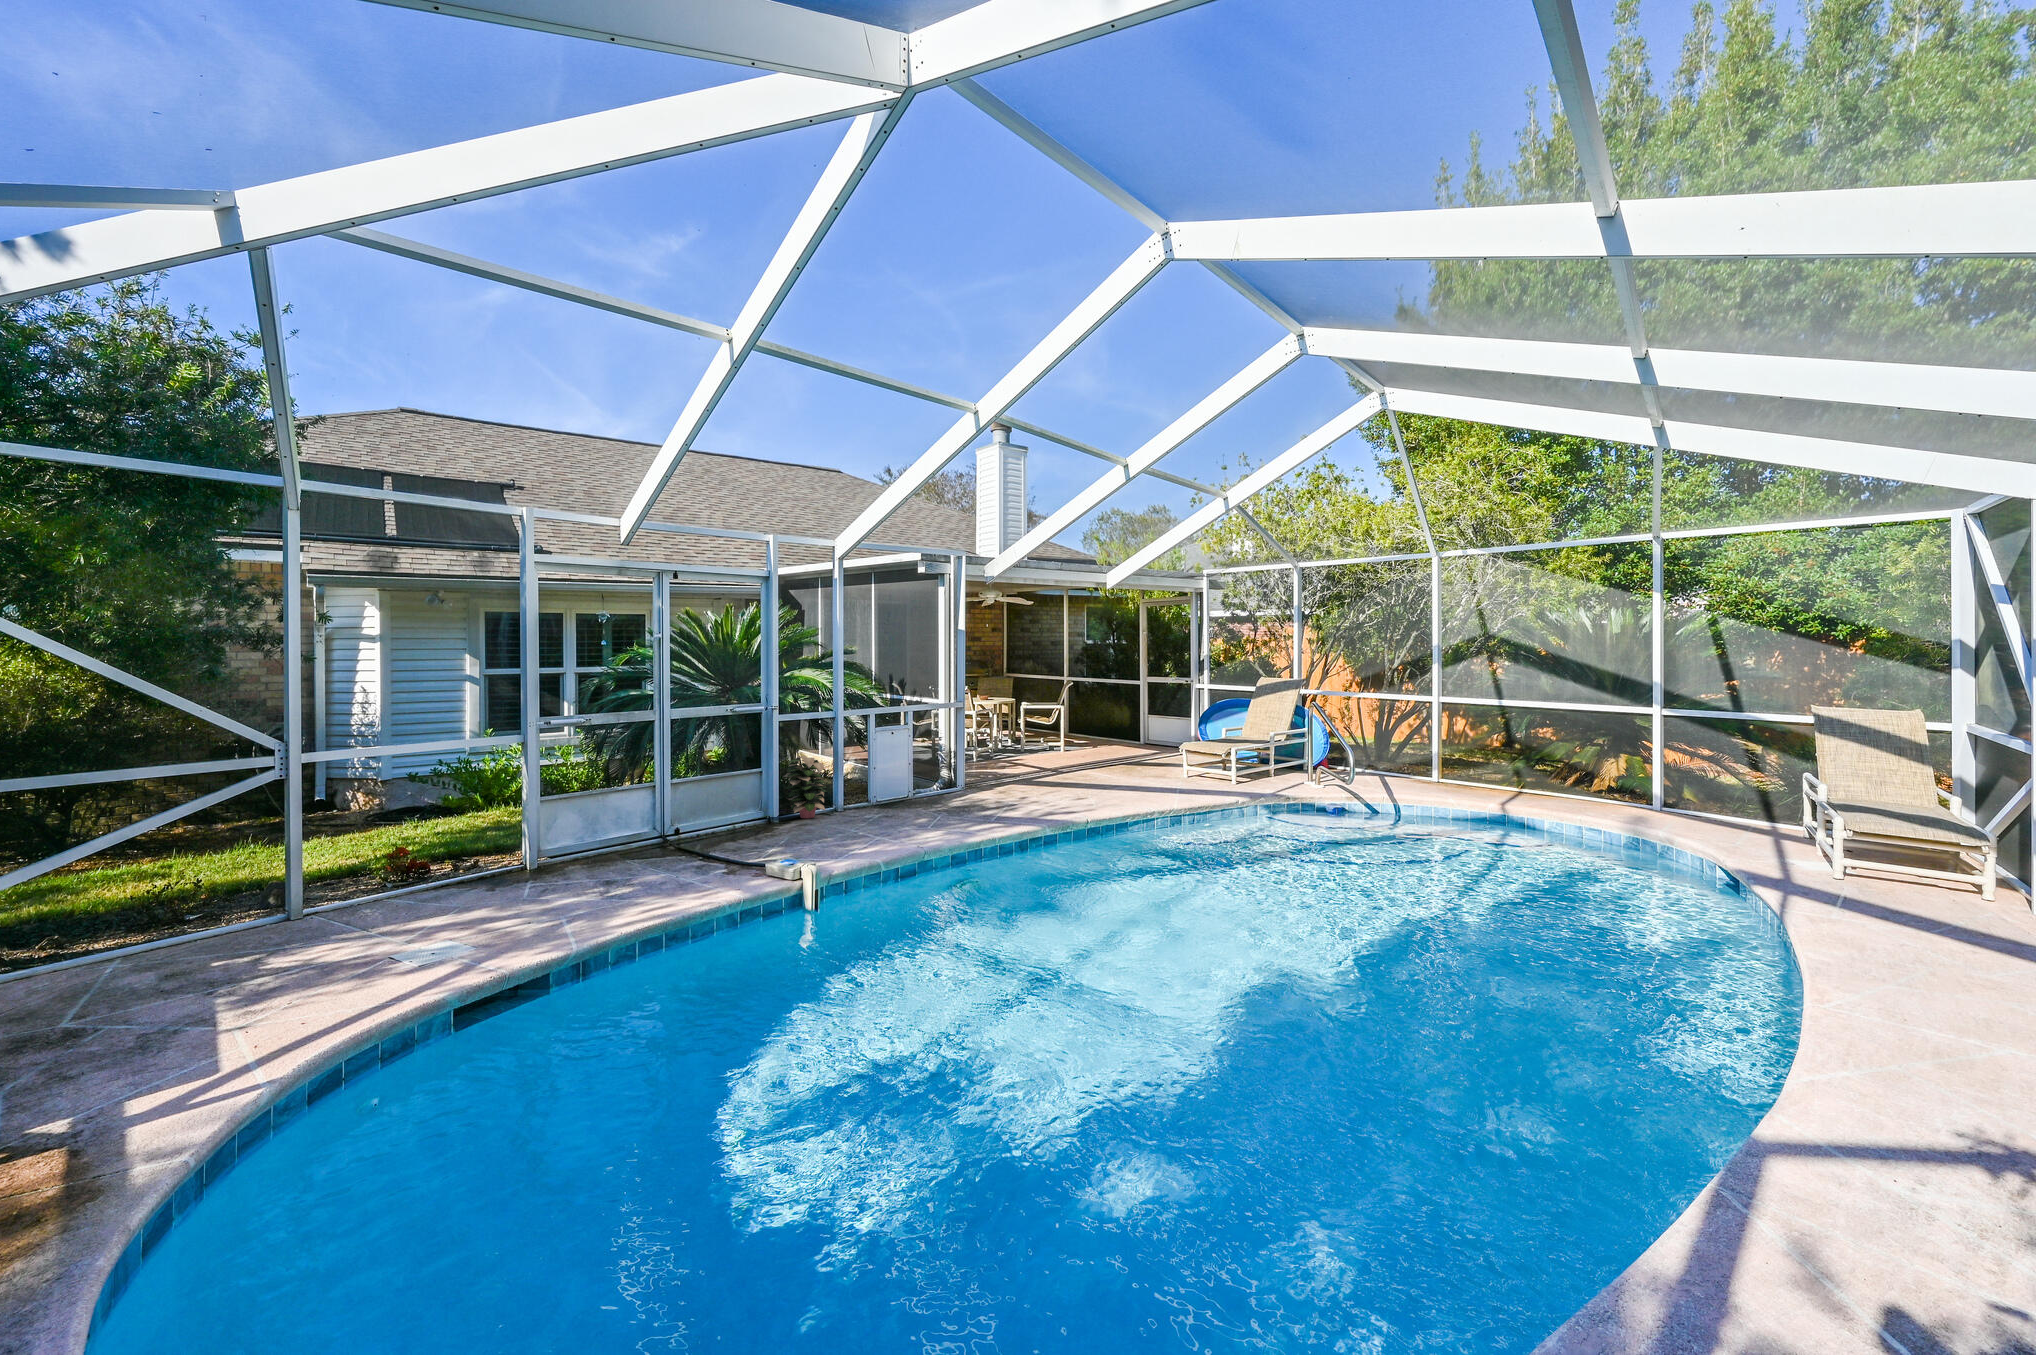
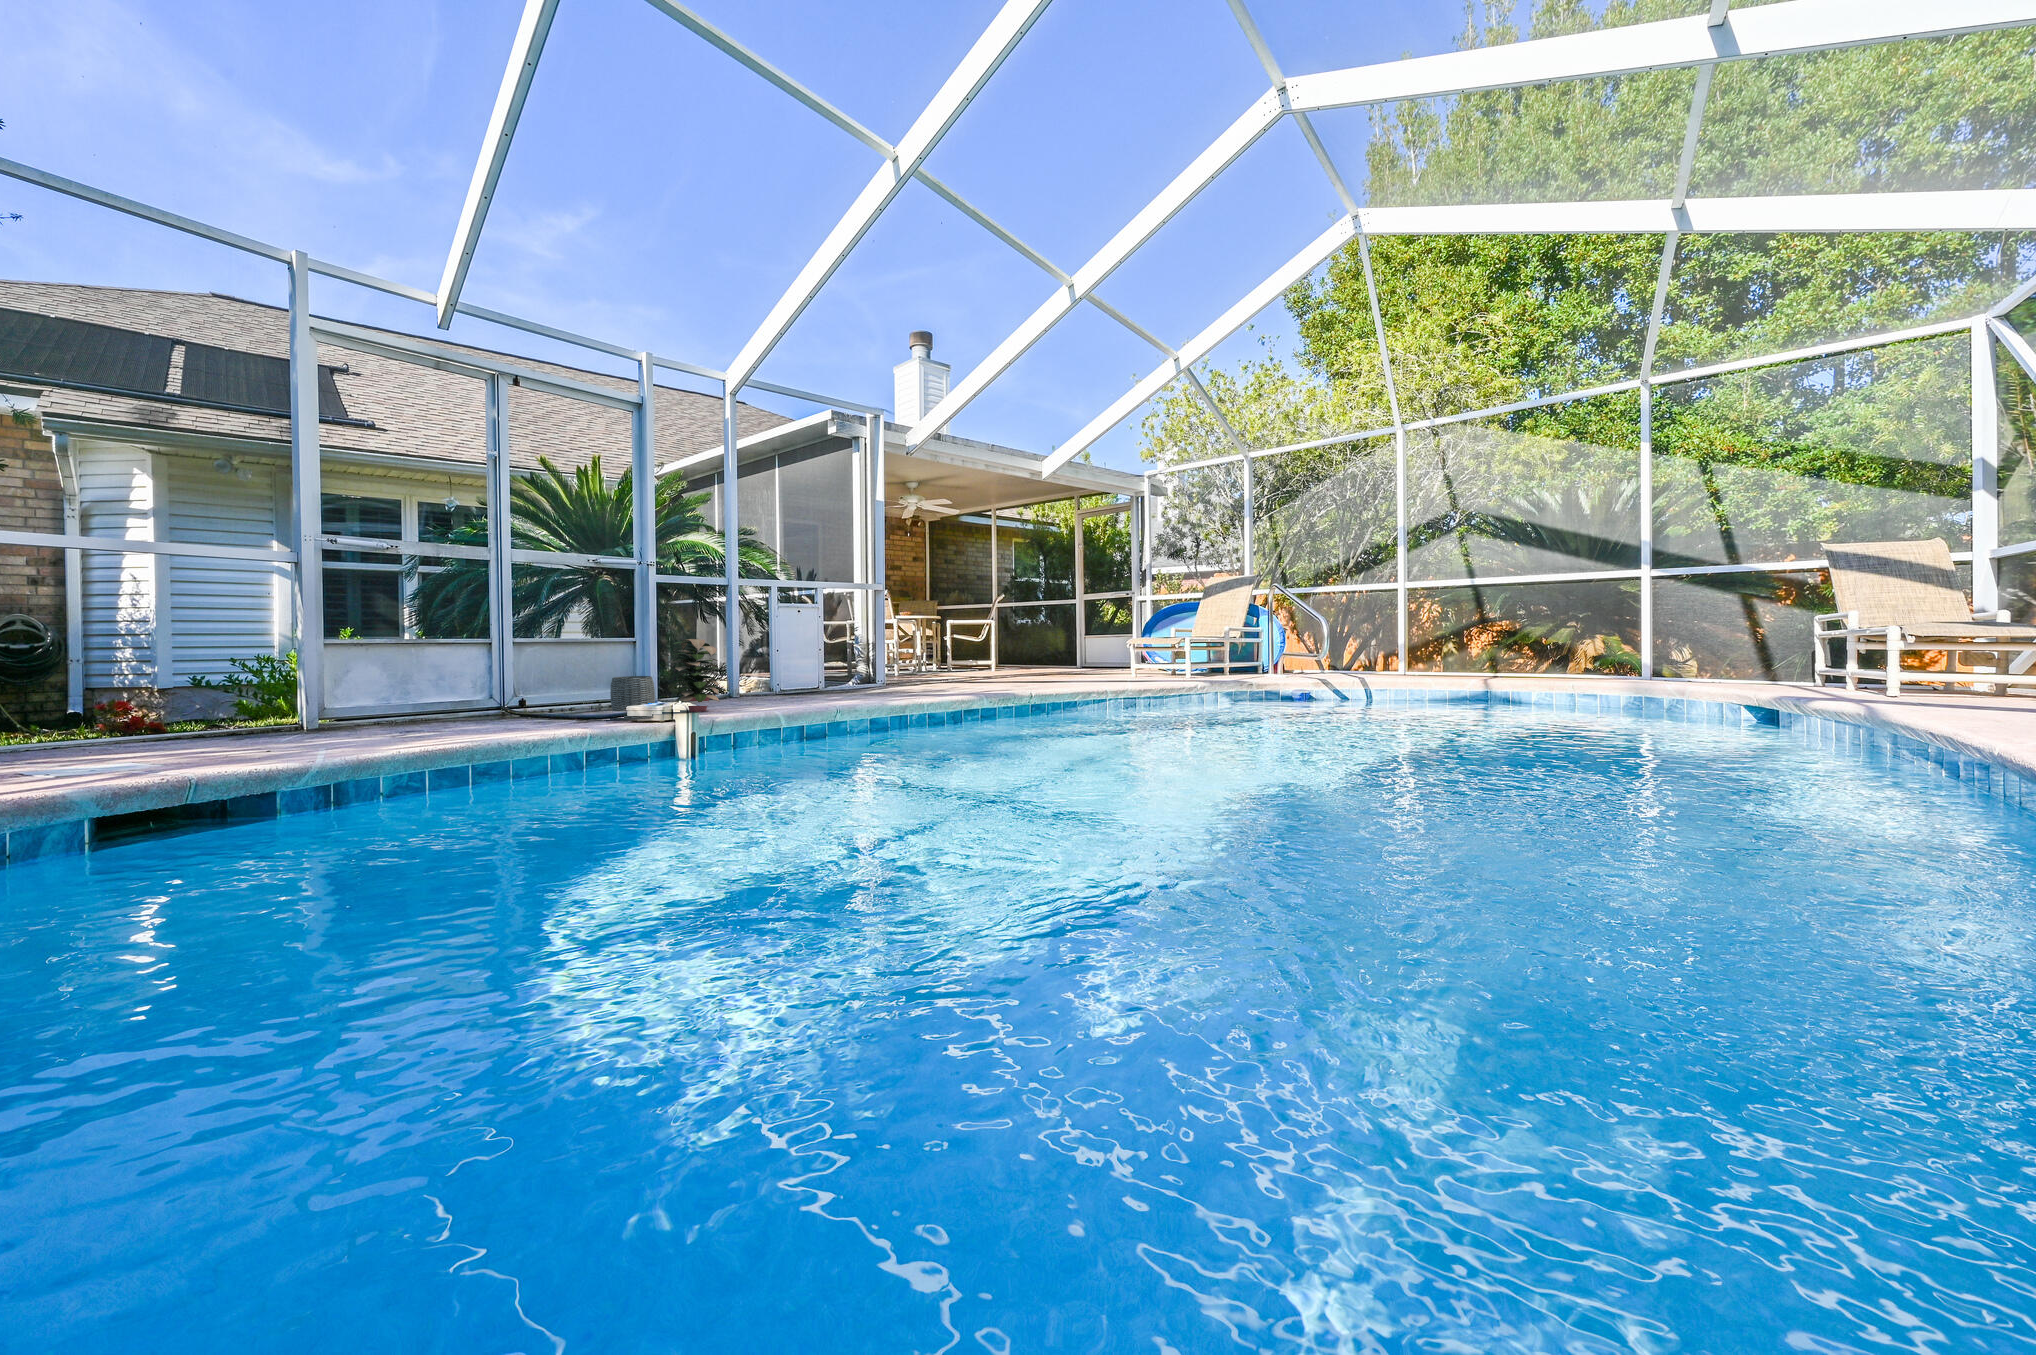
woven basket: none [738,791,773,831] -> present [610,676,655,720]

